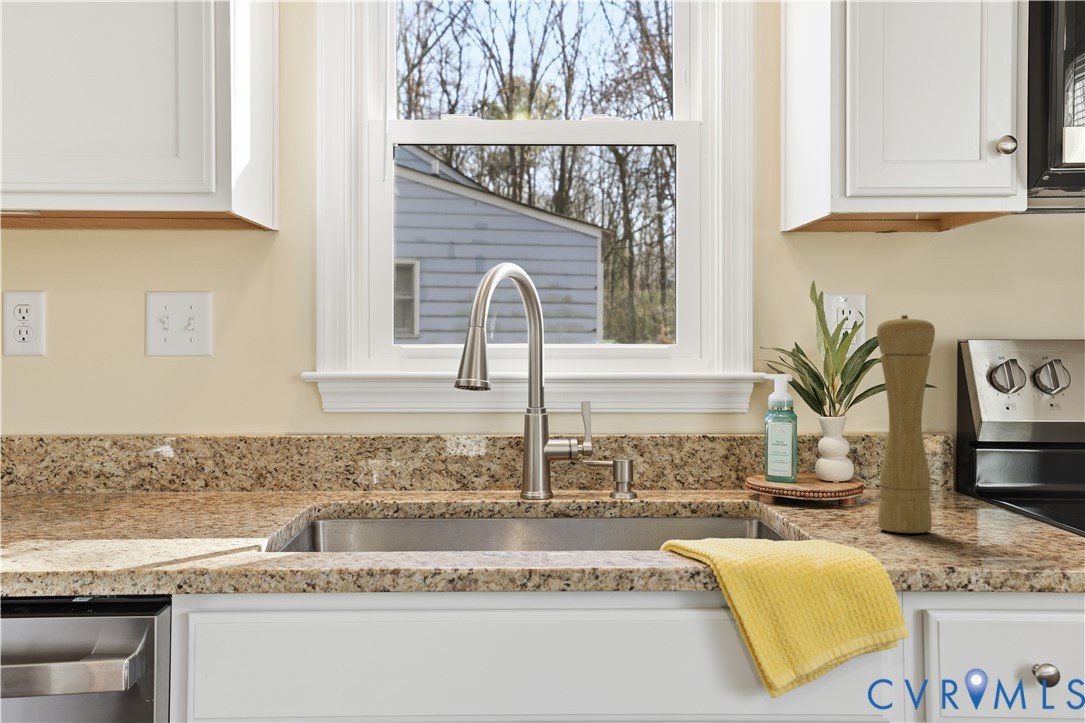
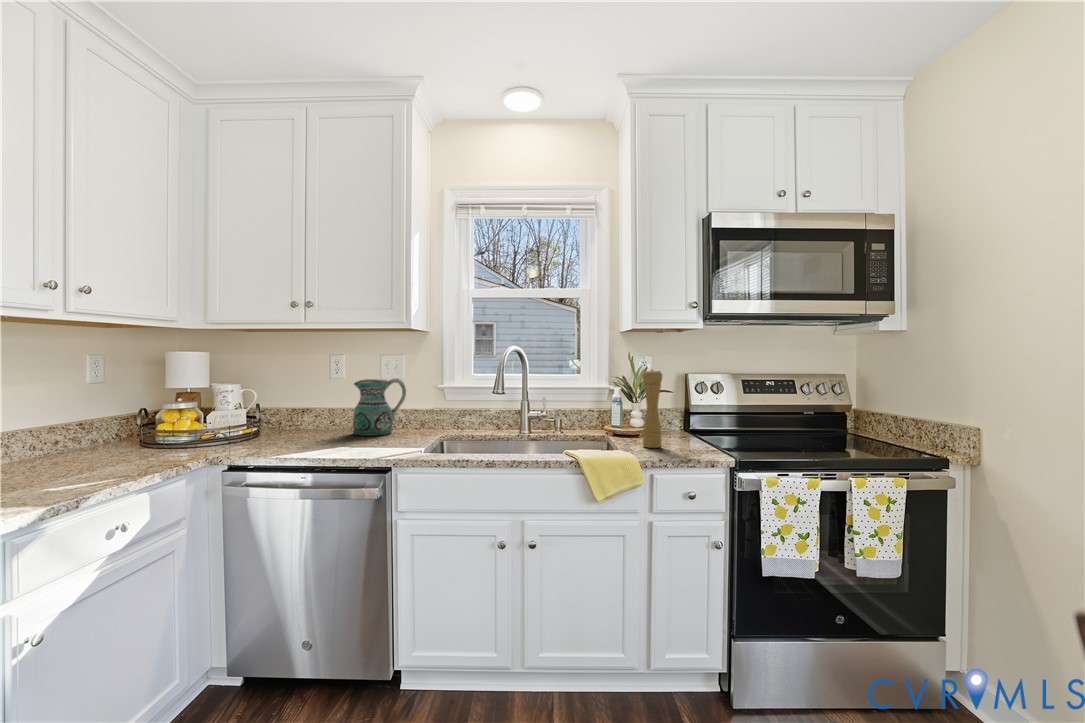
ceramic pitcher: none [73,352,218,505] -> present [353,379,406,436]

